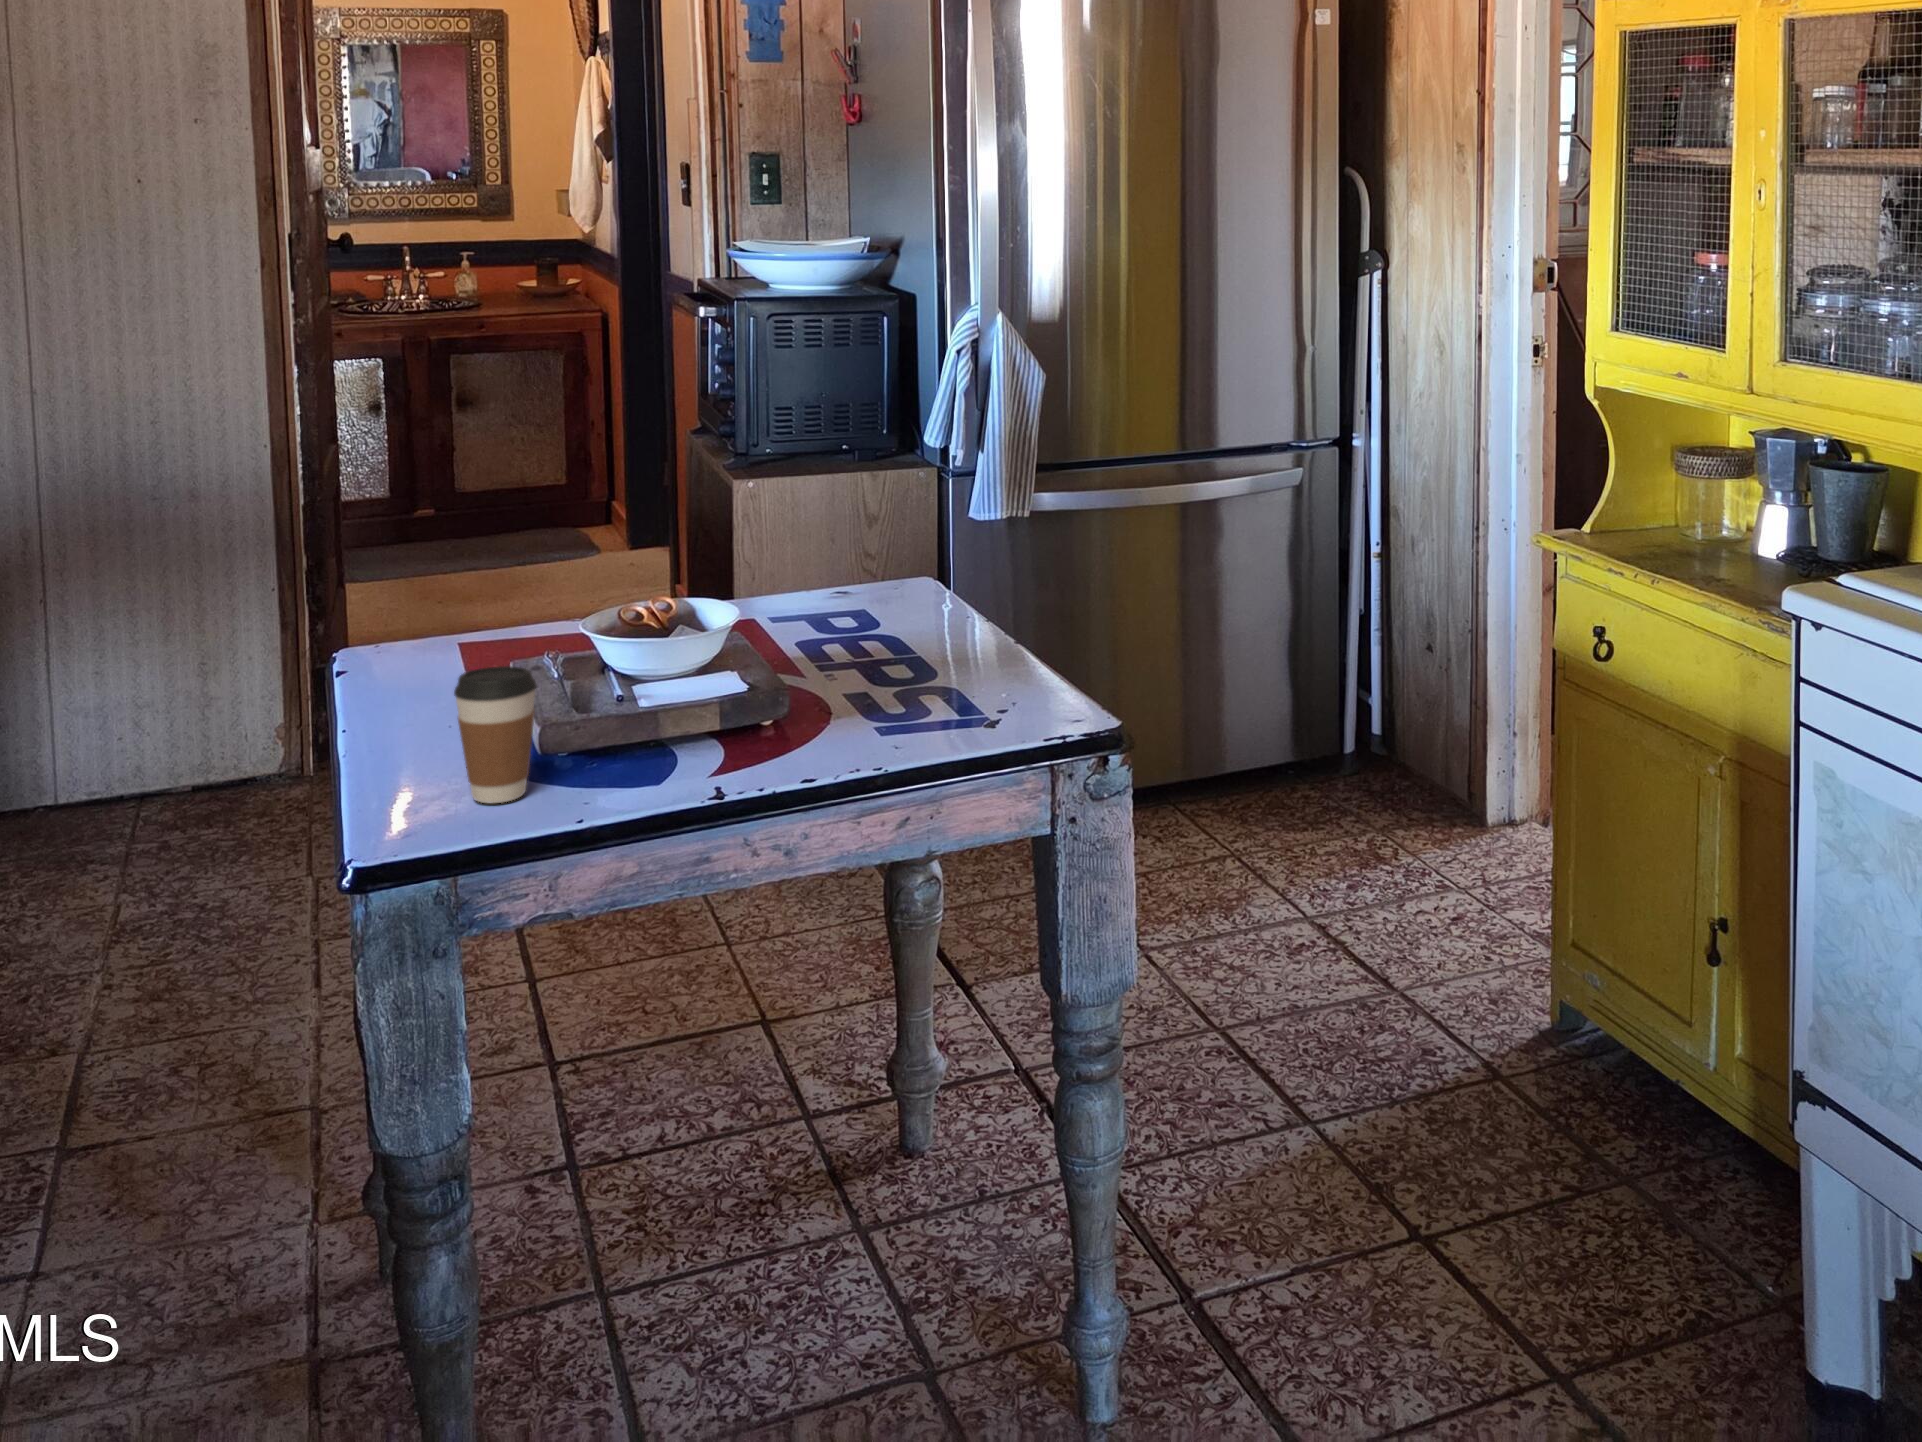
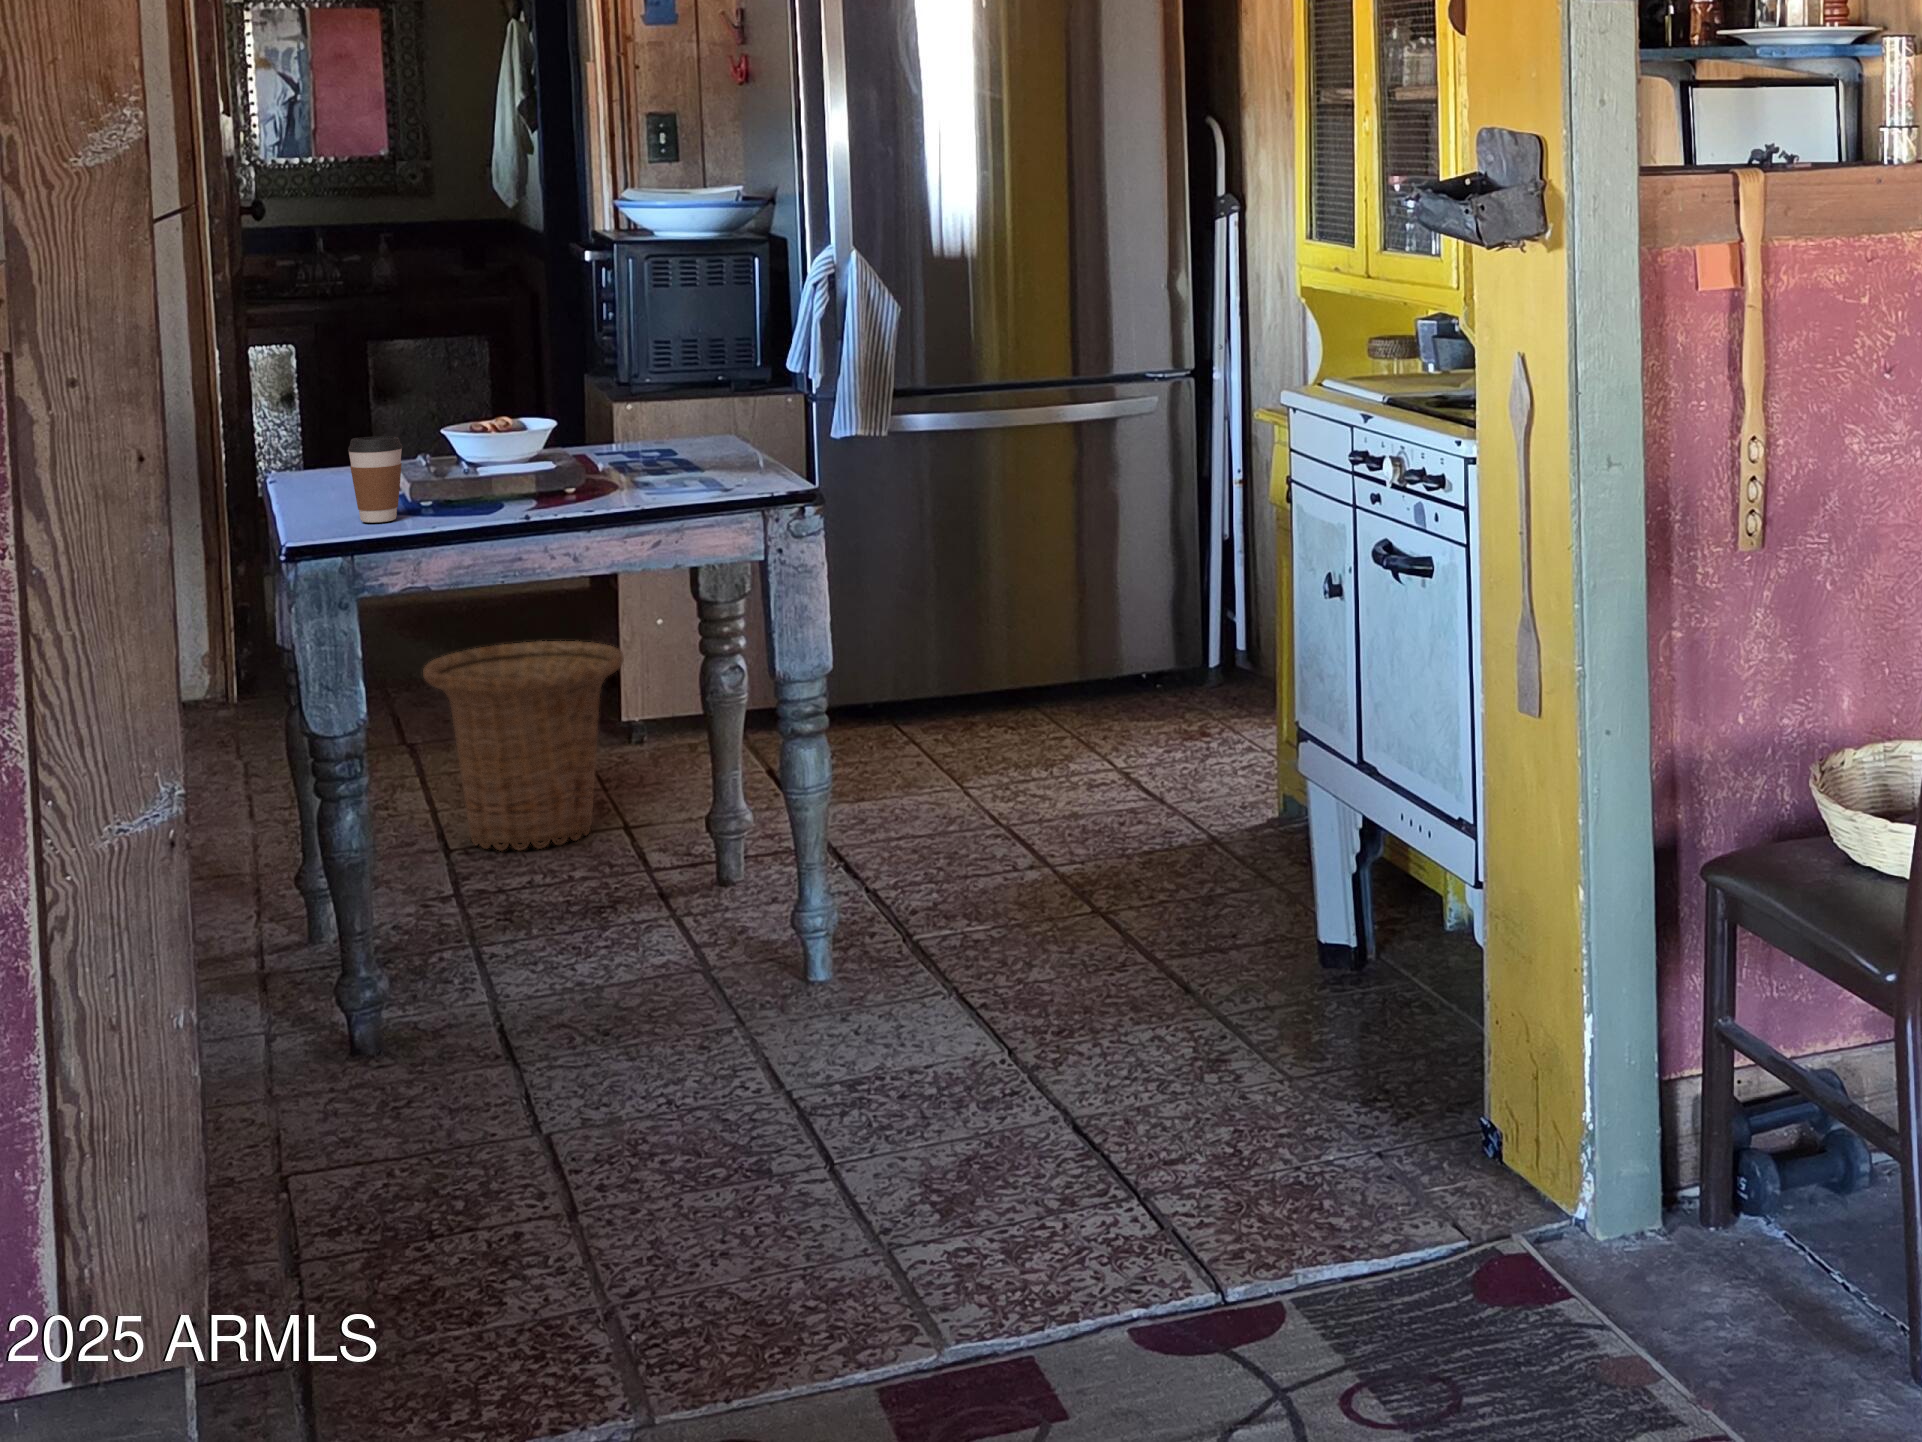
basket: none [531,782,769,1057] -> present [423,641,624,850]

